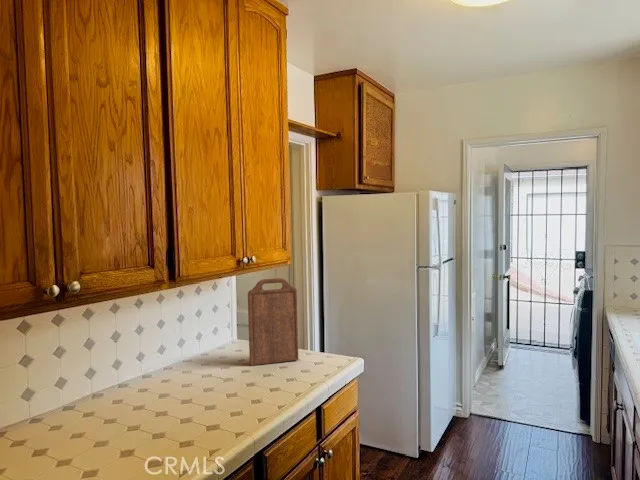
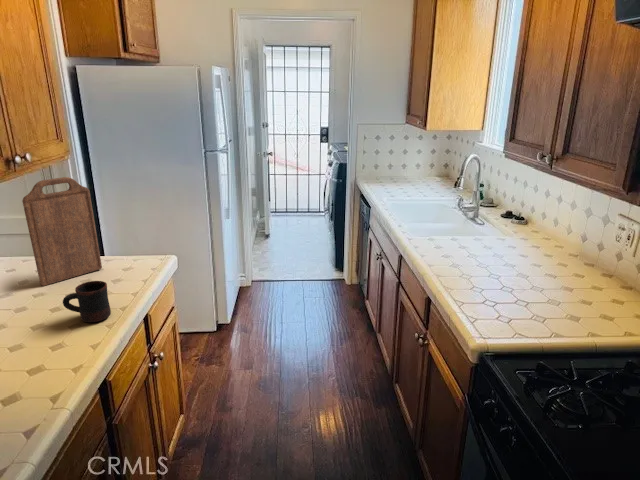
mug: none [251,364,286,401] -> present [63,281,111,322]

